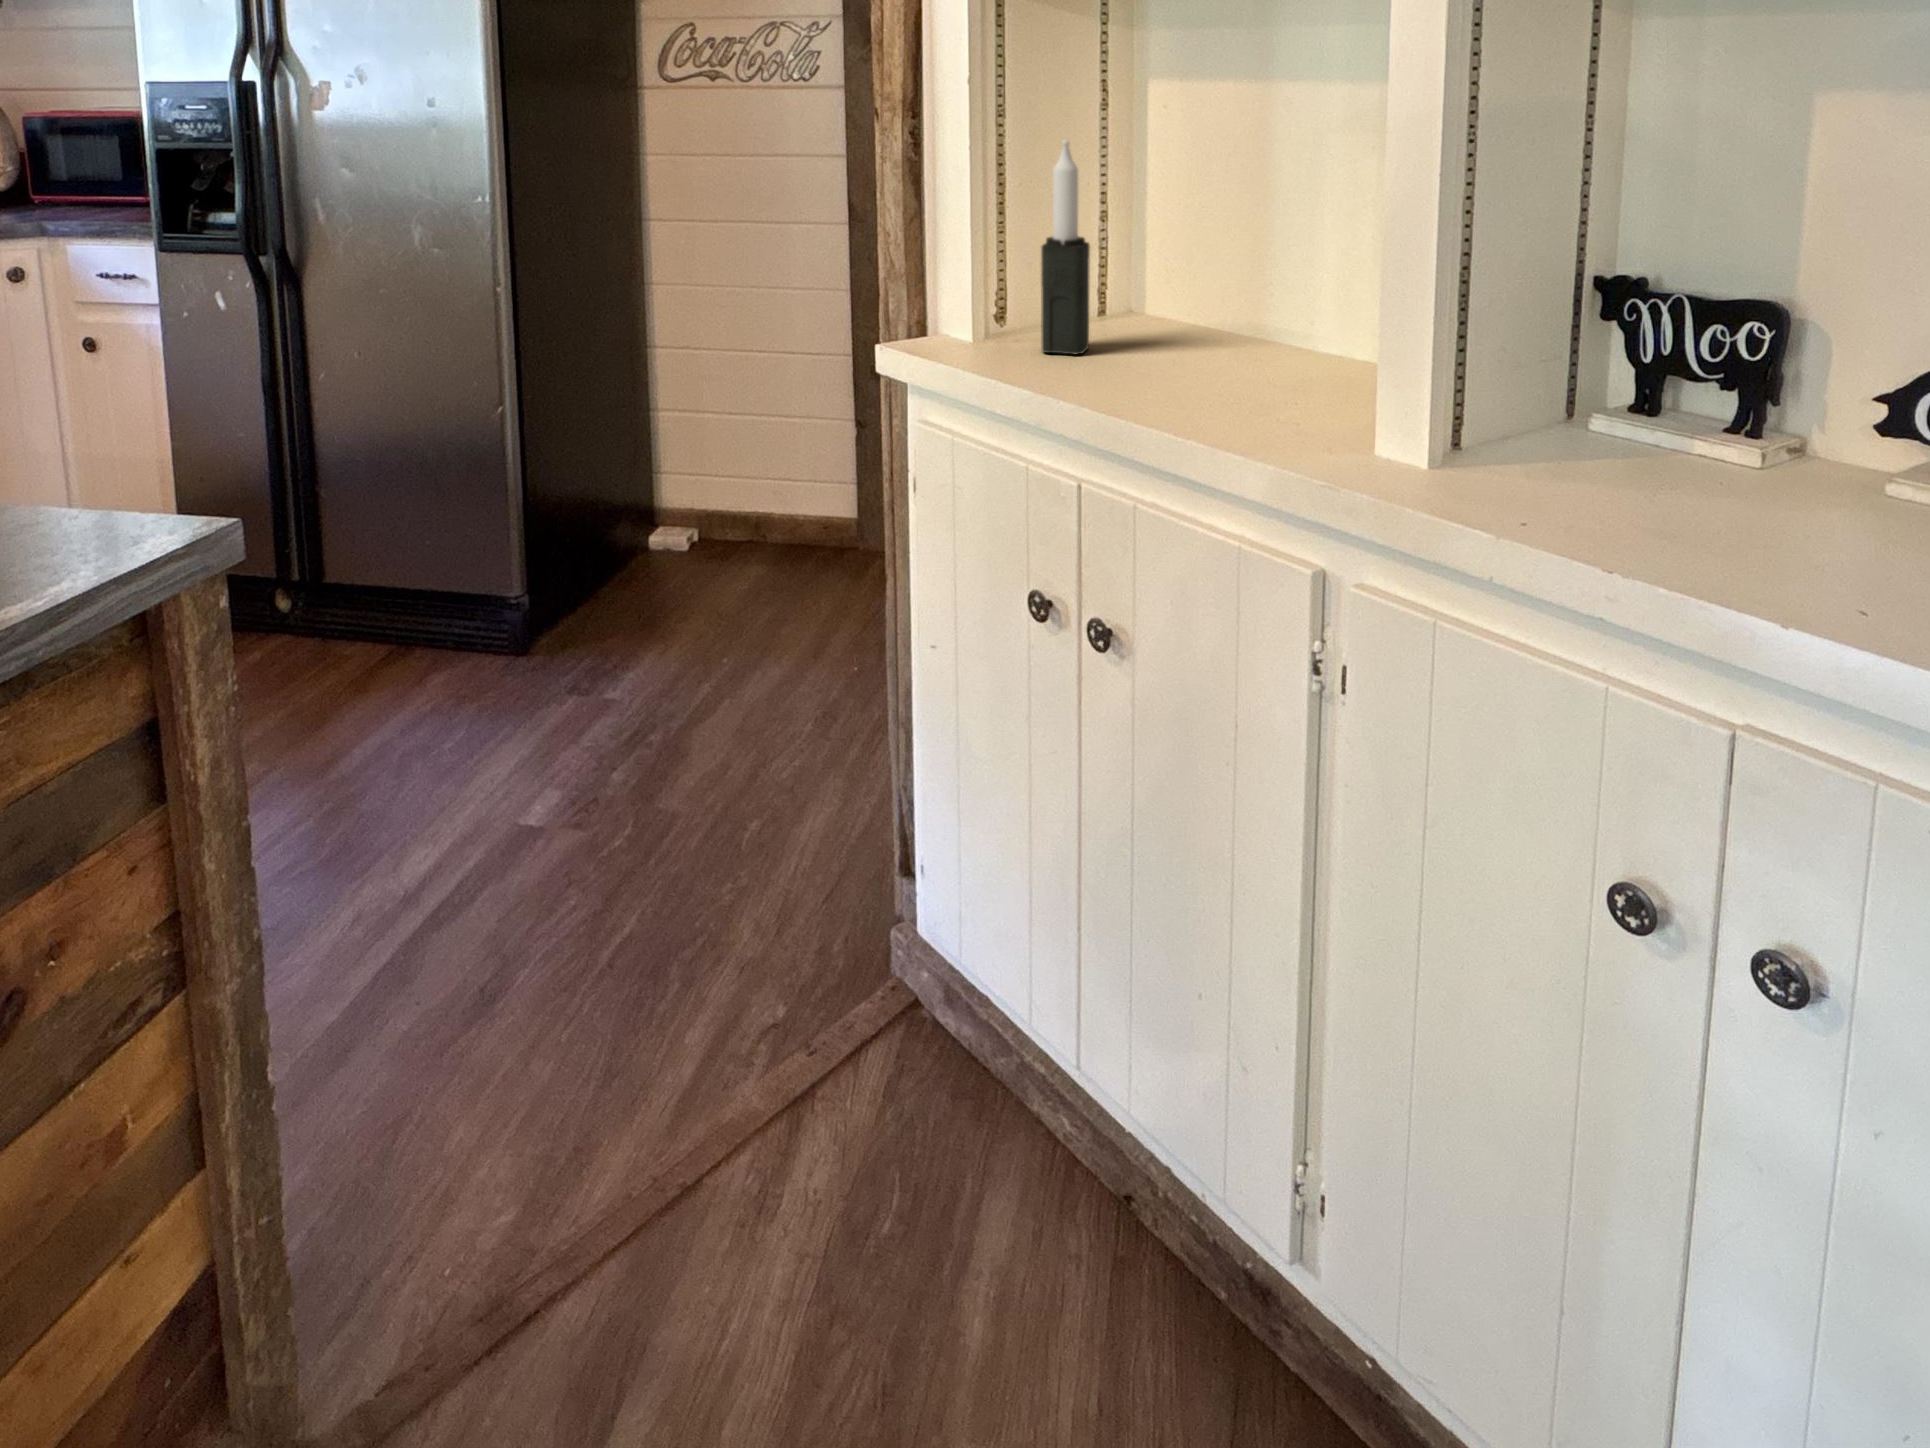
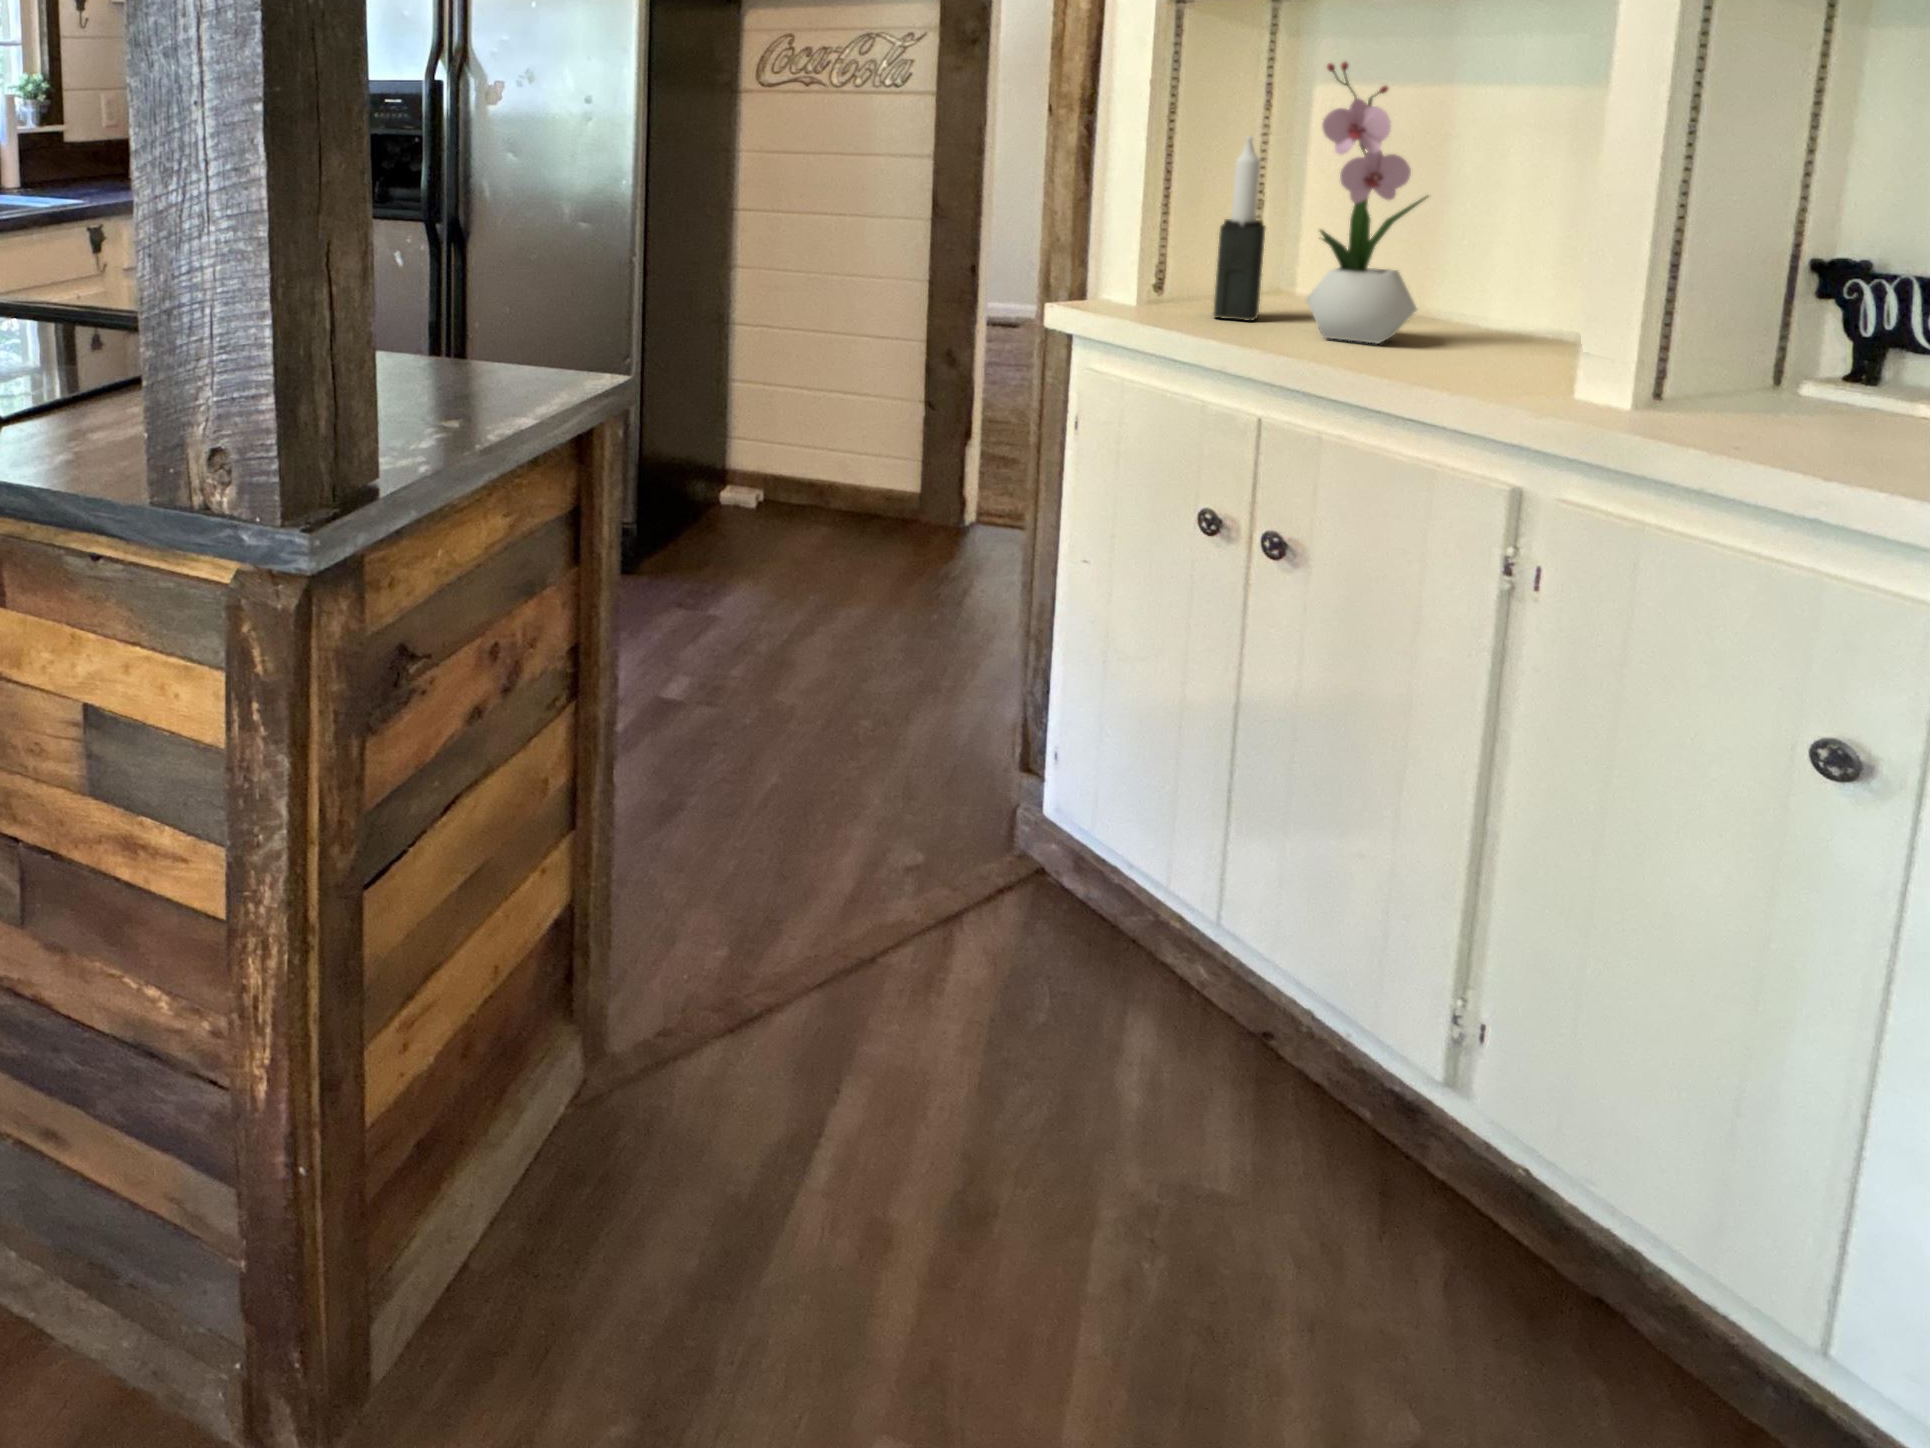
flower arrangement: none [1122,53,1243,381] -> present [1307,62,1428,343]

